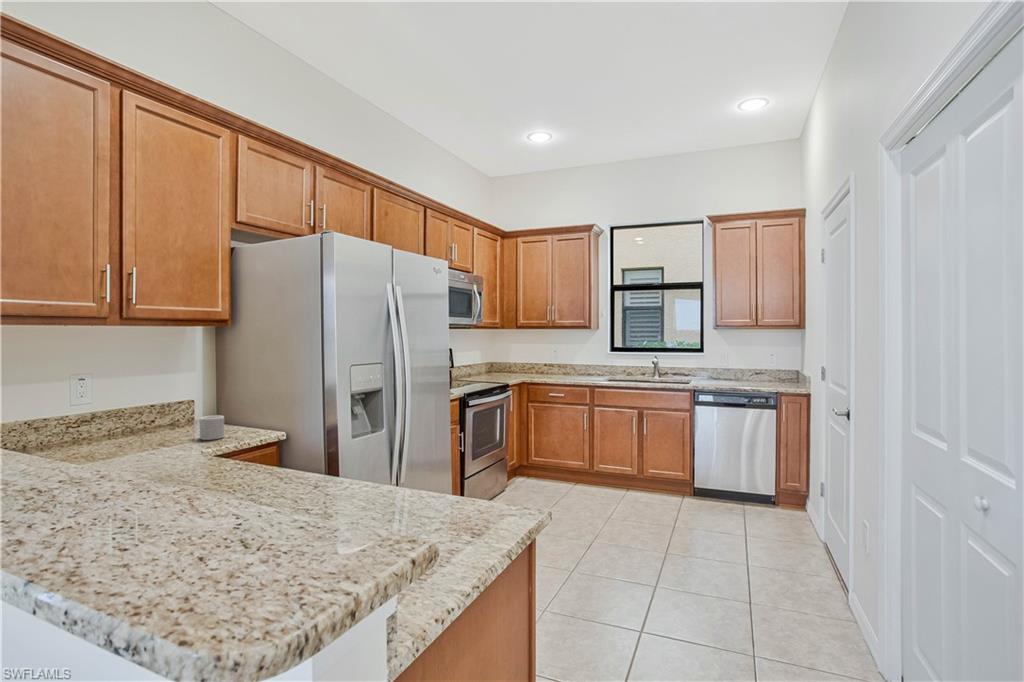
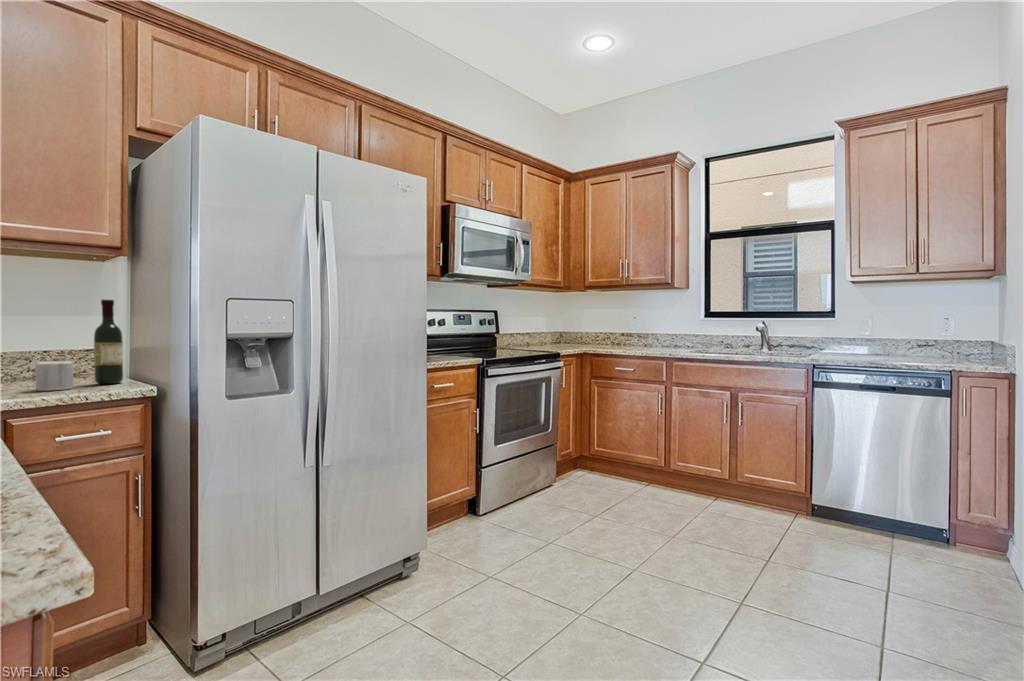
wine bottle: none [224,364,243,432] -> present [94,300,123,384]

